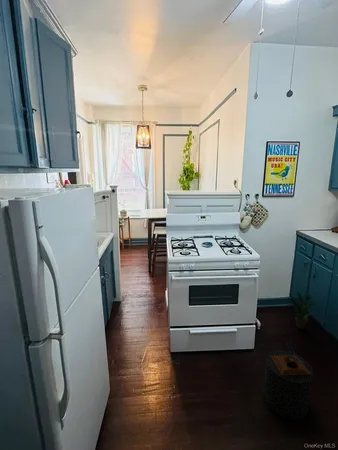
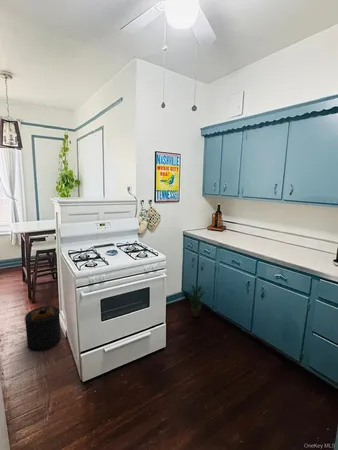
trash can: present [263,342,313,420] -> present [25,300,61,351]

